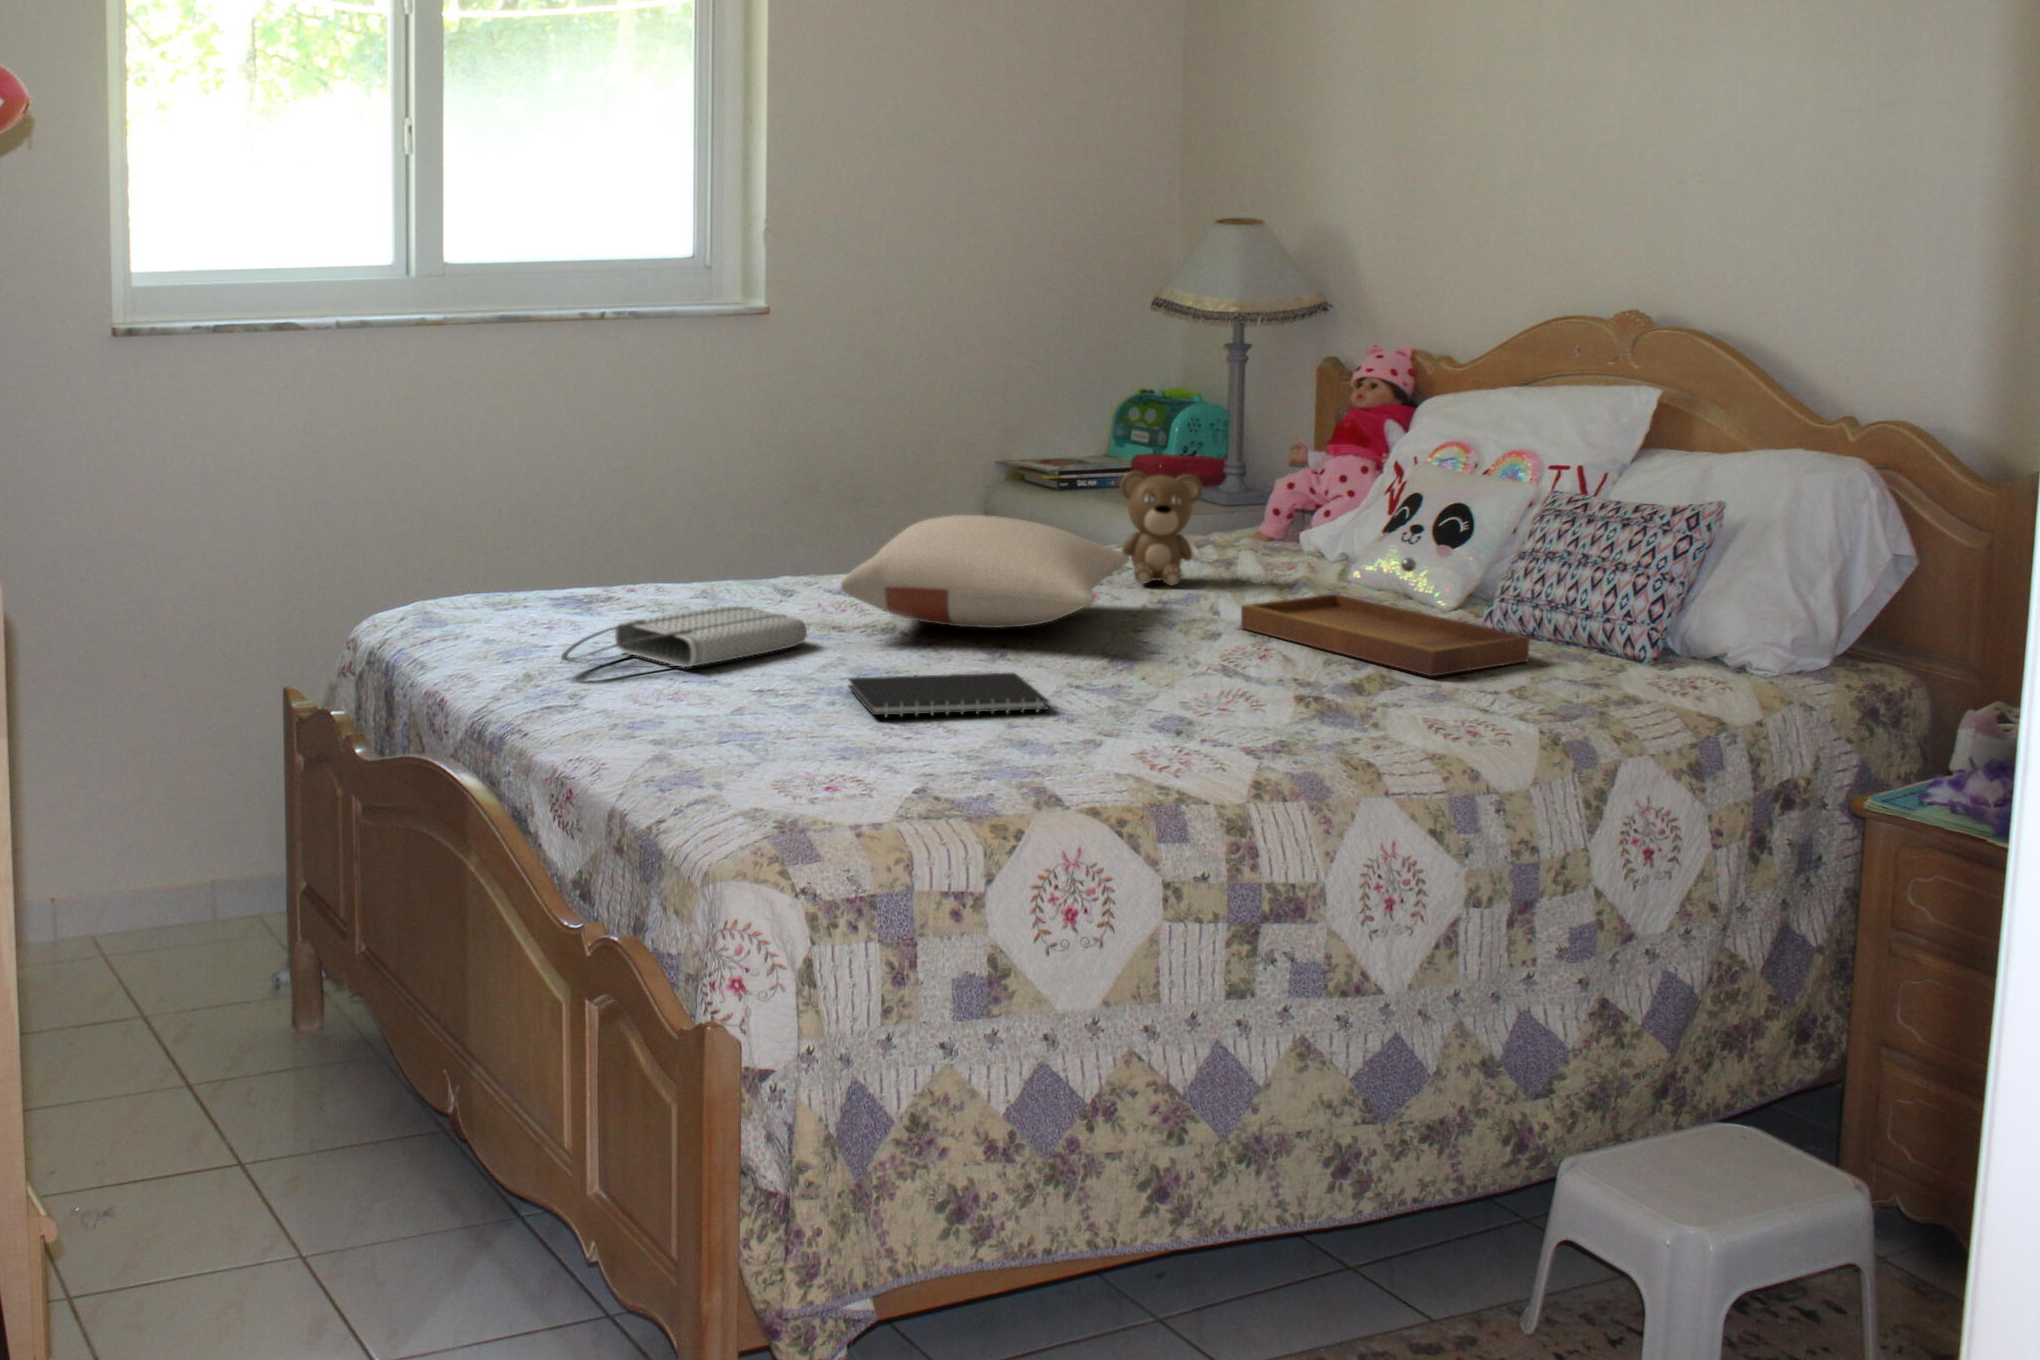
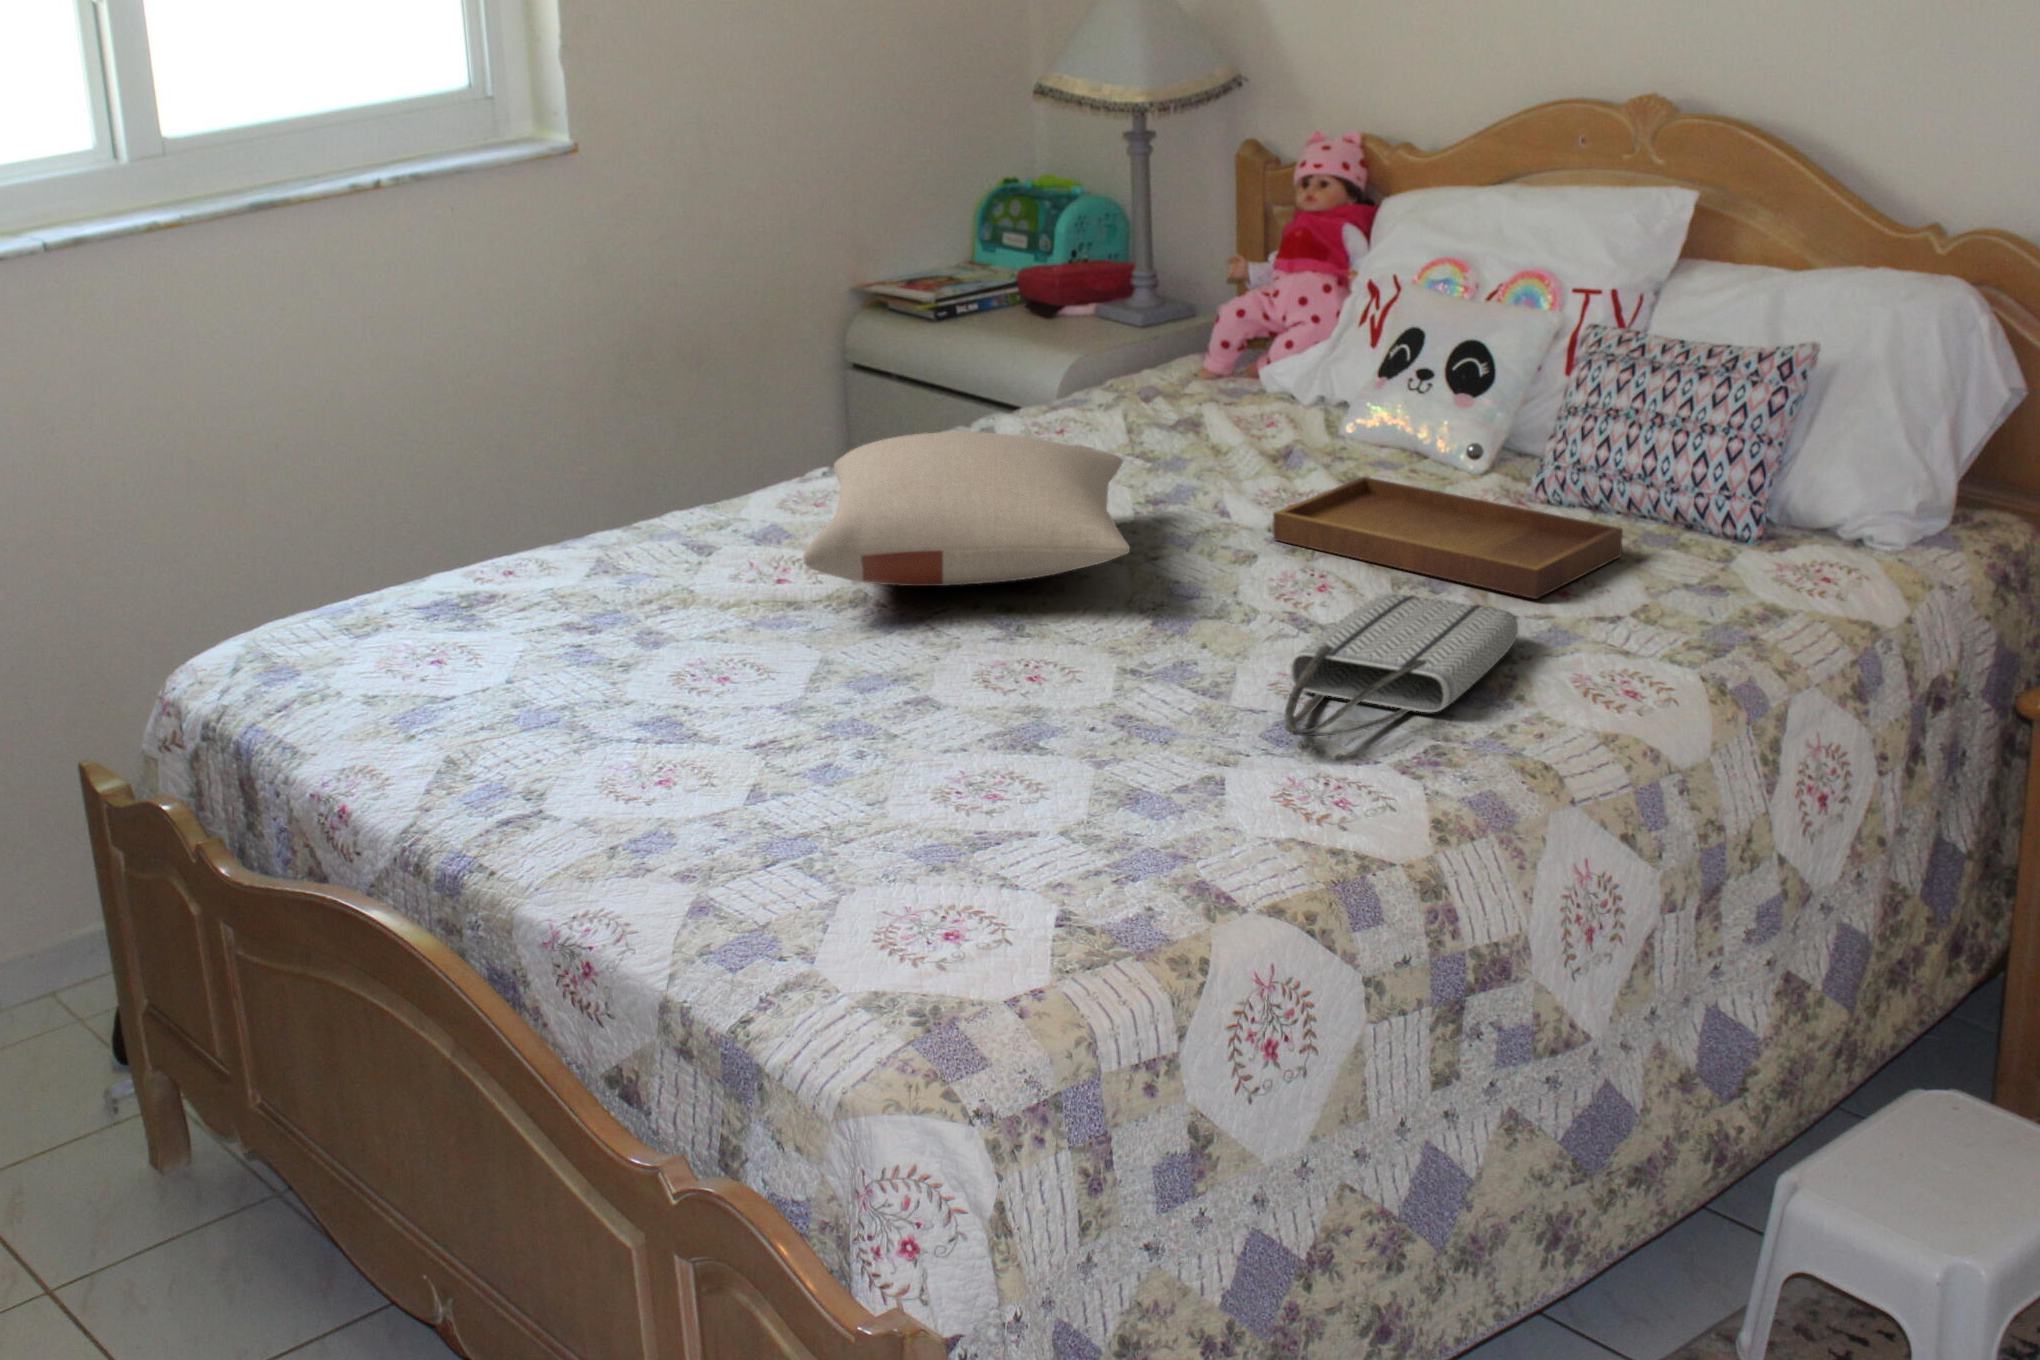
teddy bear: present [1120,471,1274,586] -> none [1083,335,1280,475]
tote bag: present [561,606,807,667] -> present [1285,594,1518,736]
notebook: present [849,673,1048,717] -> none [862,665,1133,771]

